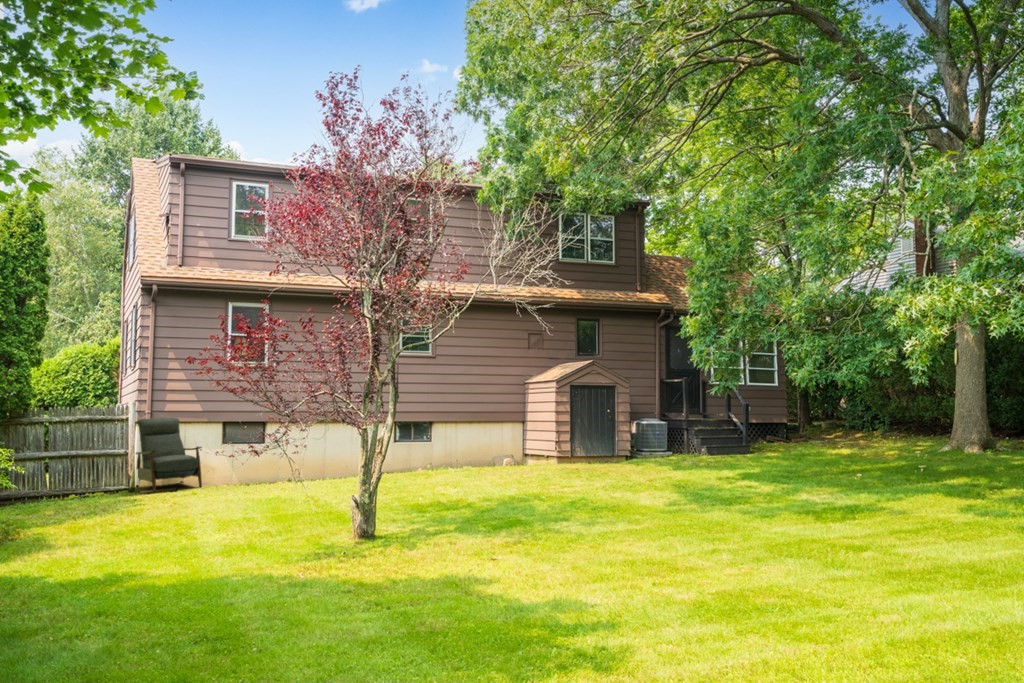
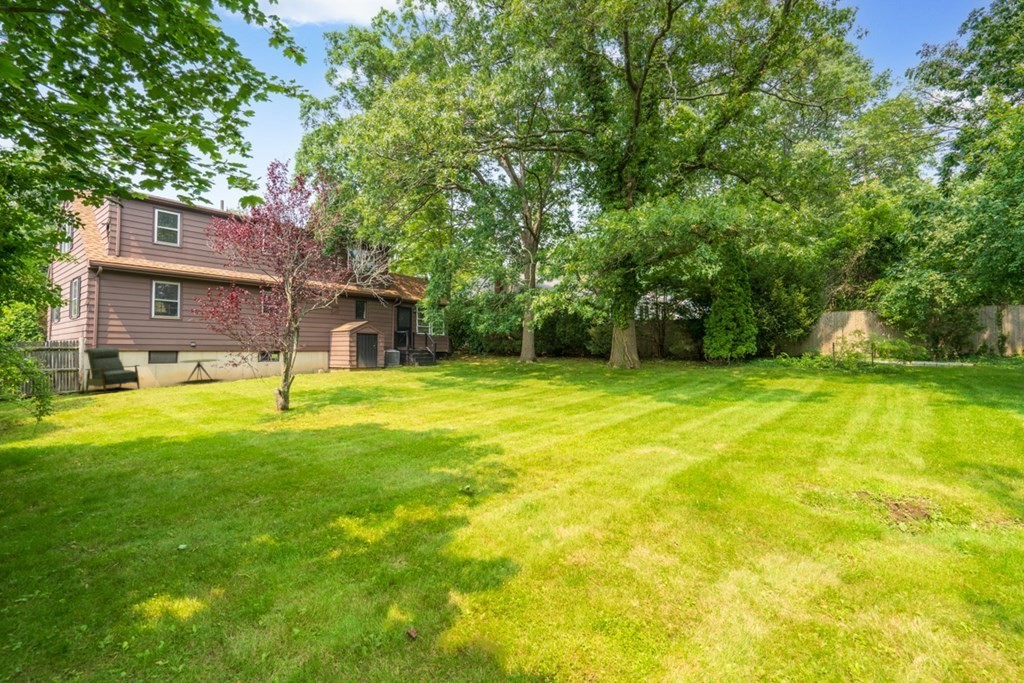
round table: none [263,437,319,478] -> present [181,359,216,381]

